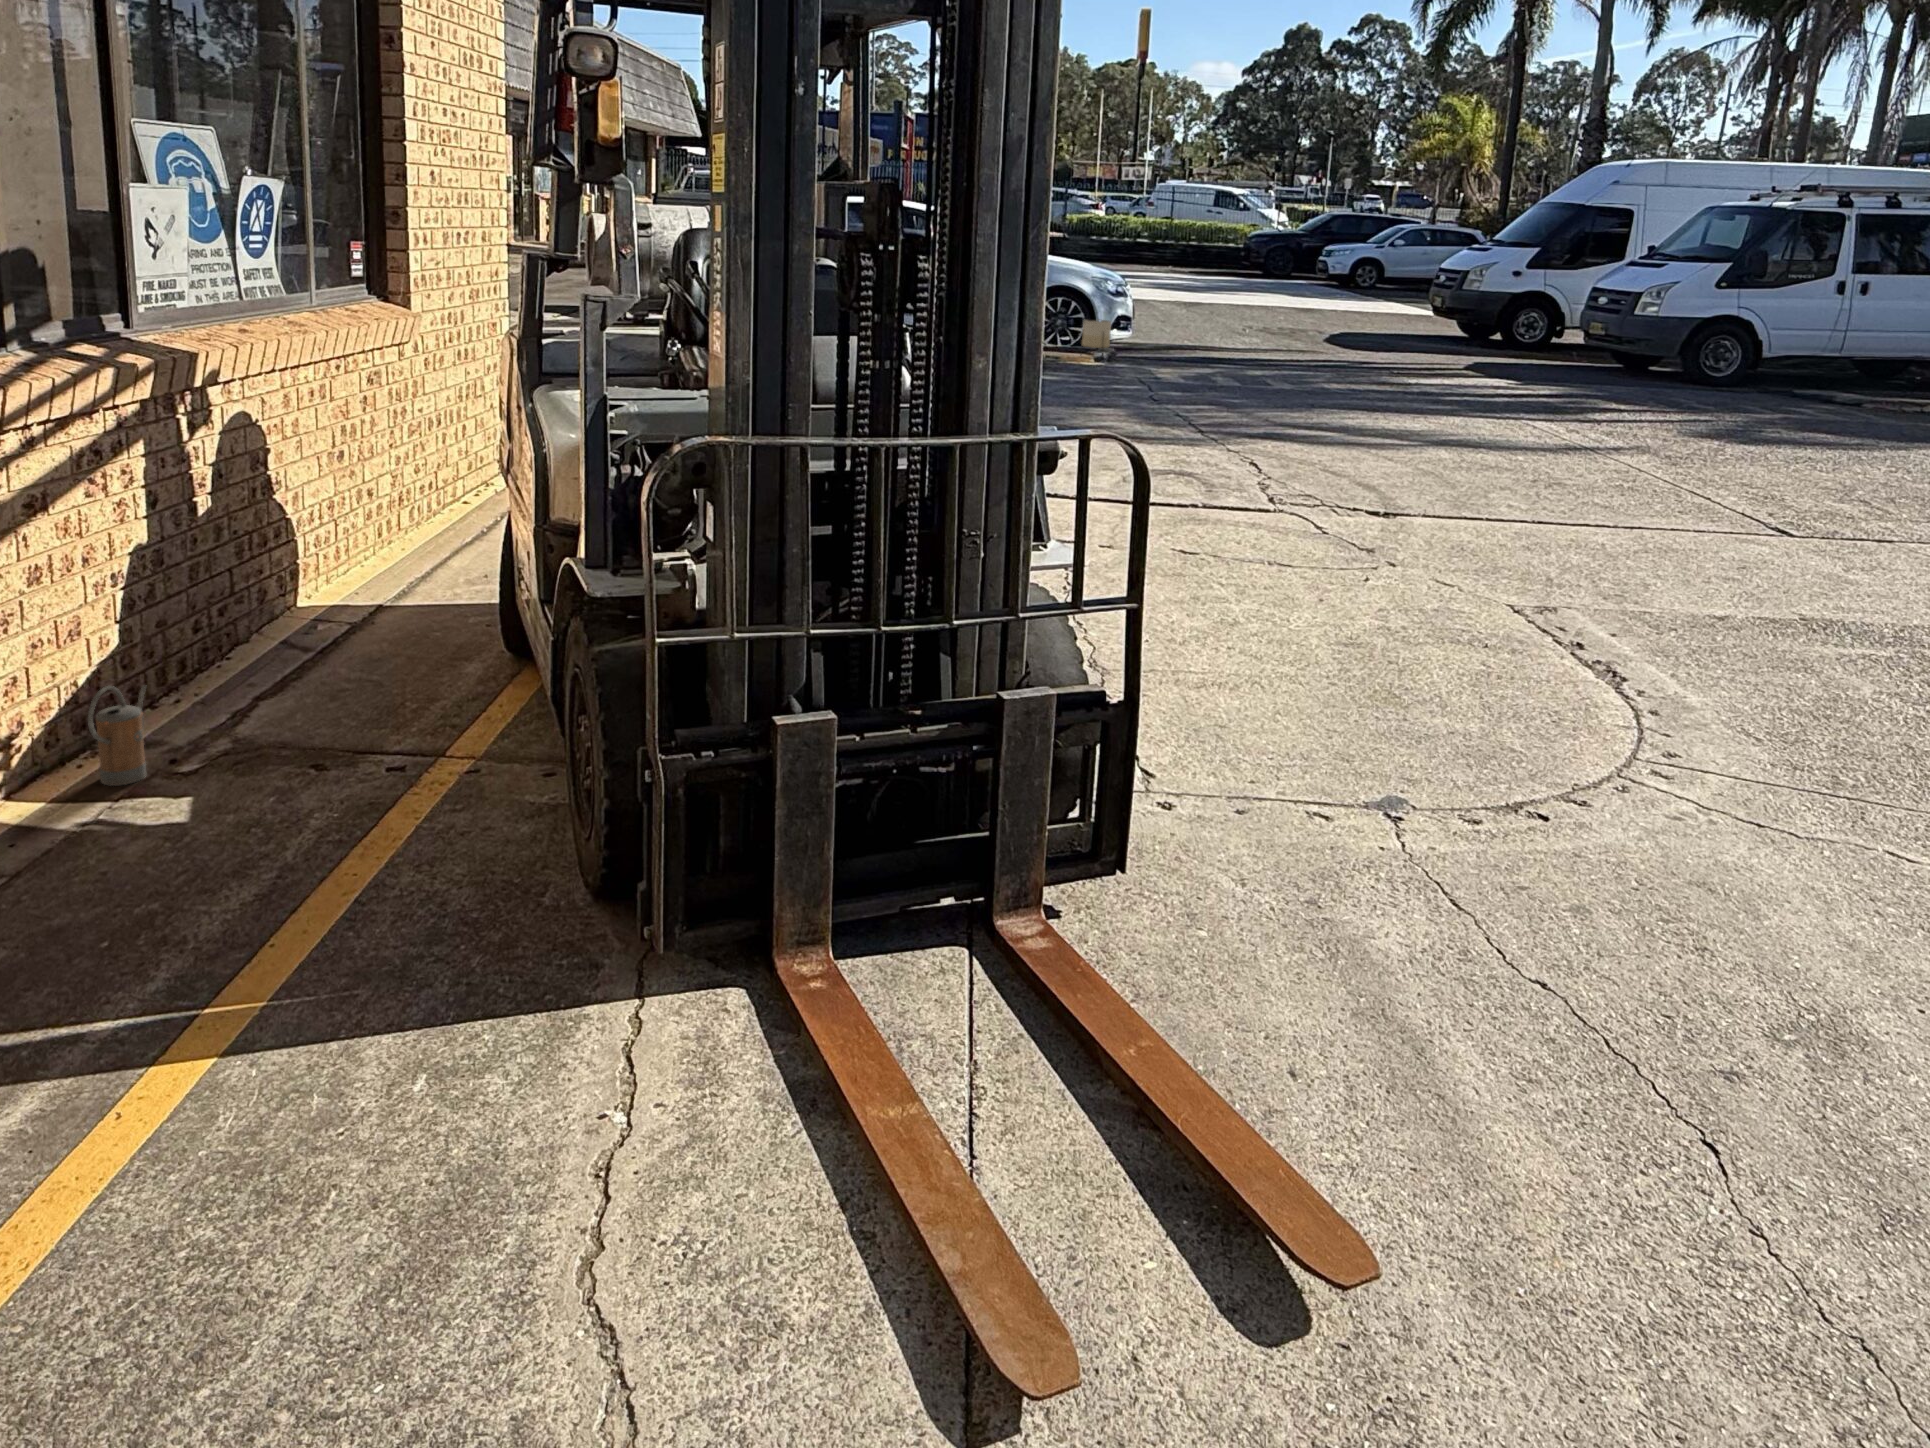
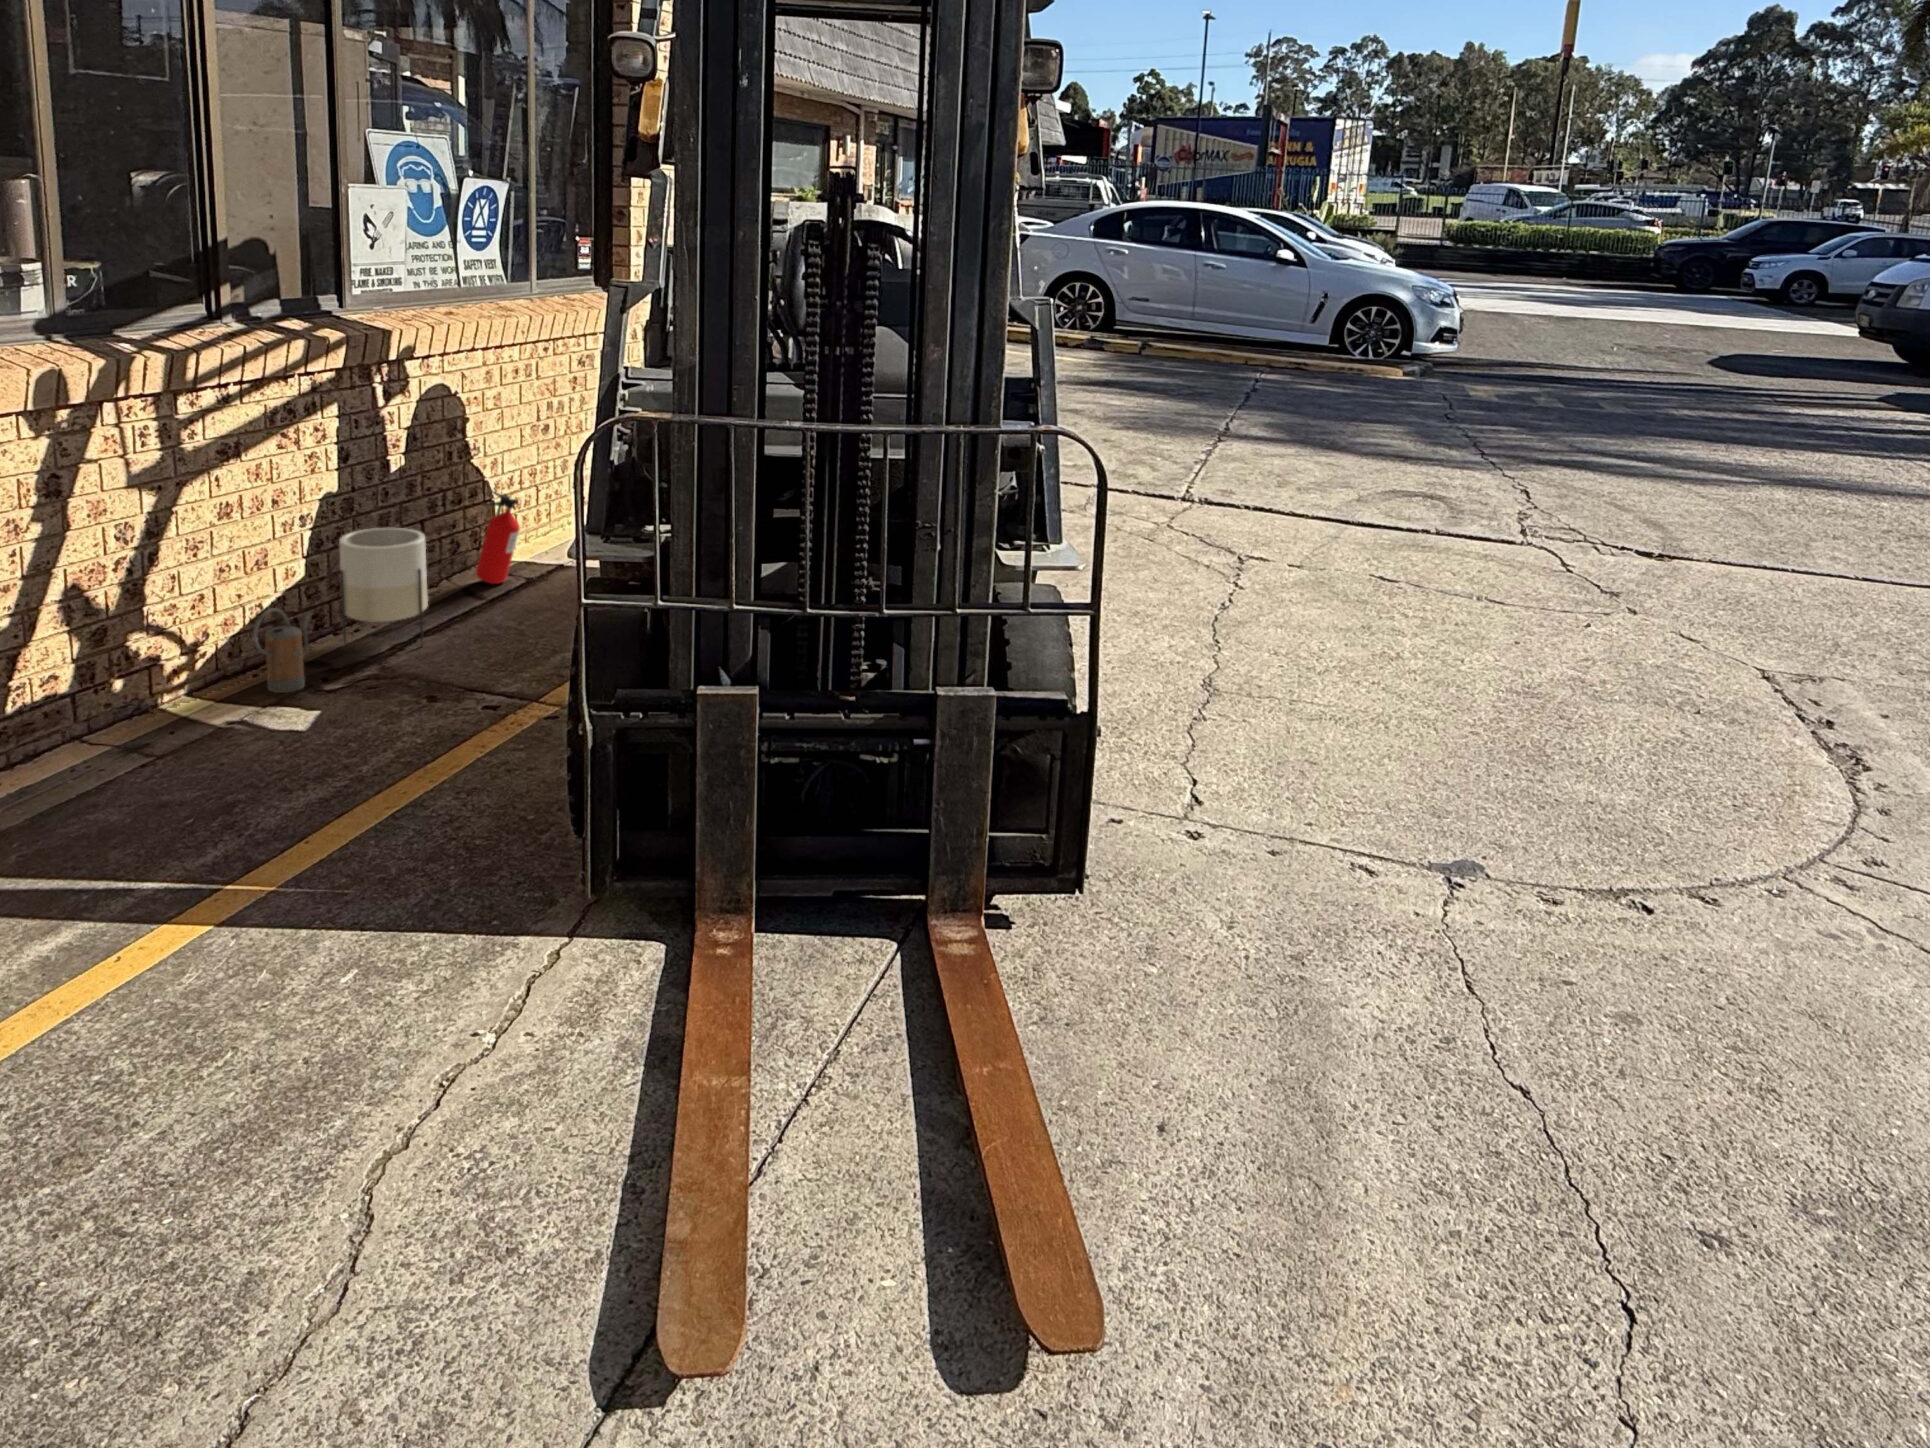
planter: present [1080,320,1111,356] -> present [339,528,428,649]
fire extinguisher: none [287,529,339,637] -> present [476,489,520,584]

